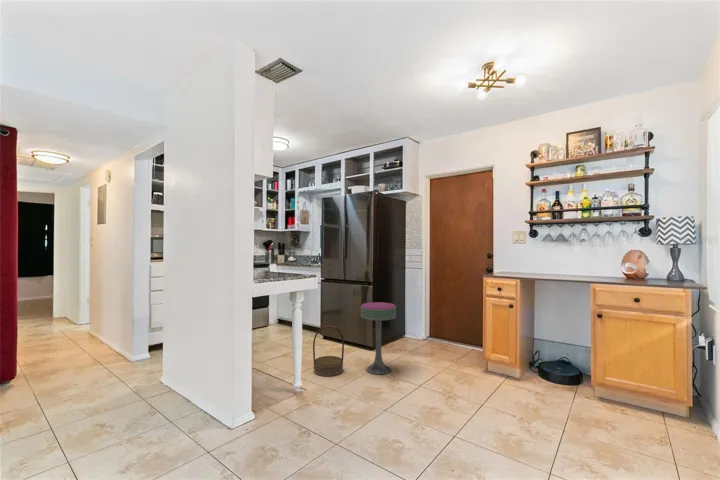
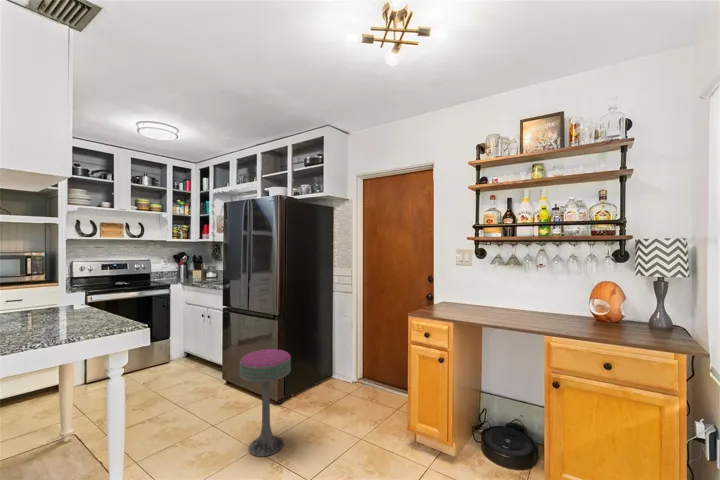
basket: present [313,326,344,376] -> none [170,388,217,464]

